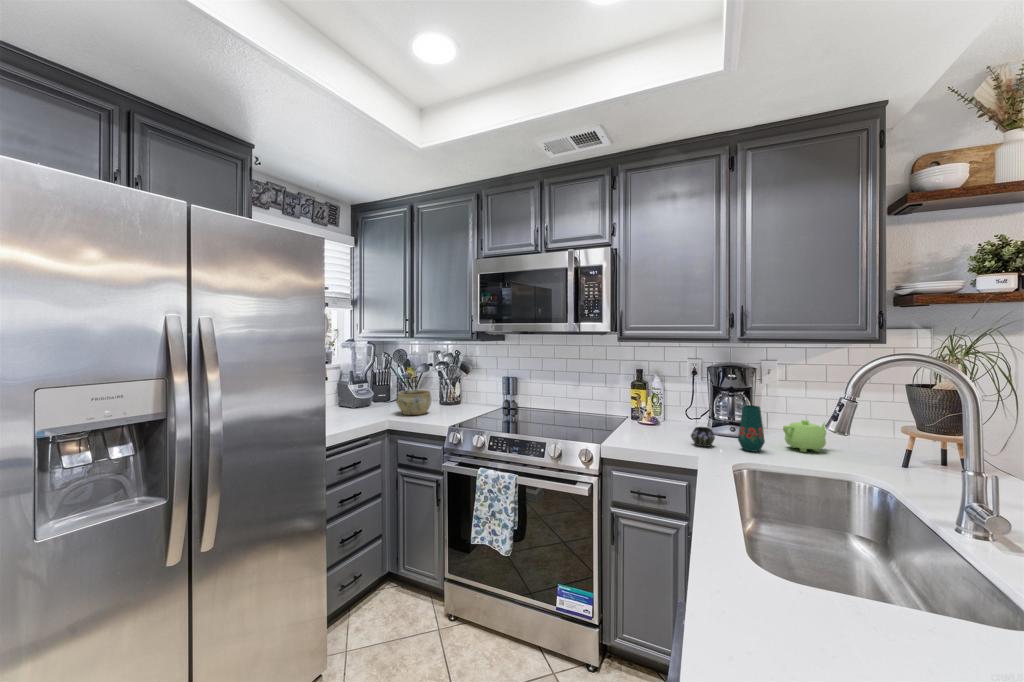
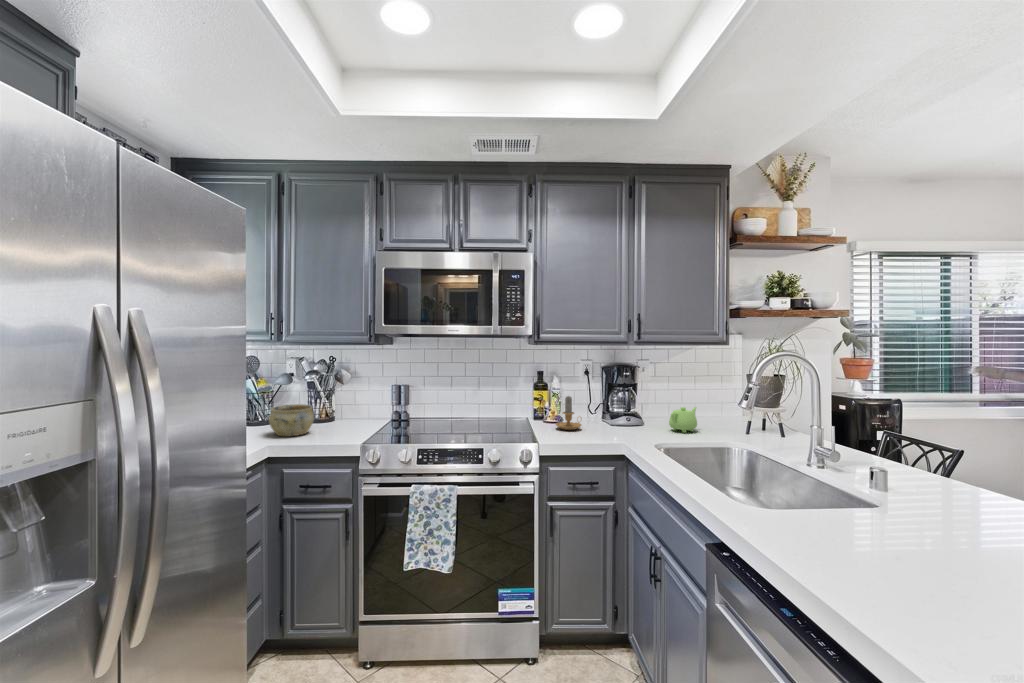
candle: none [642,395,676,434] -> present [556,396,581,430]
vase: present [691,405,765,452] -> none [607,398,662,436]

